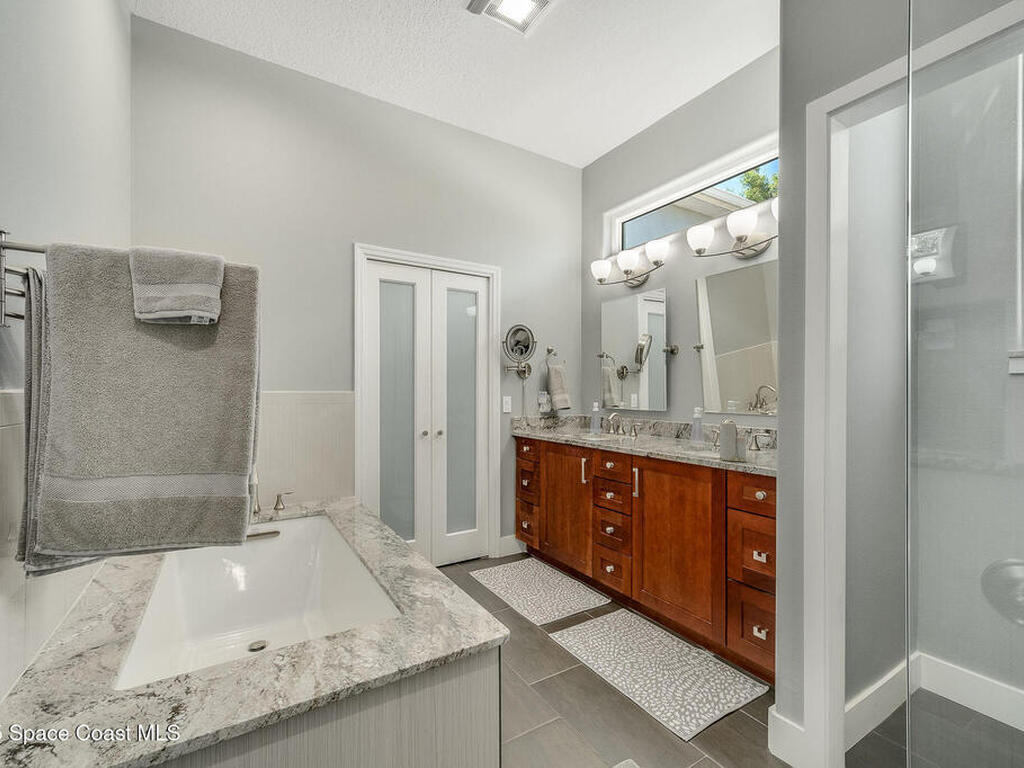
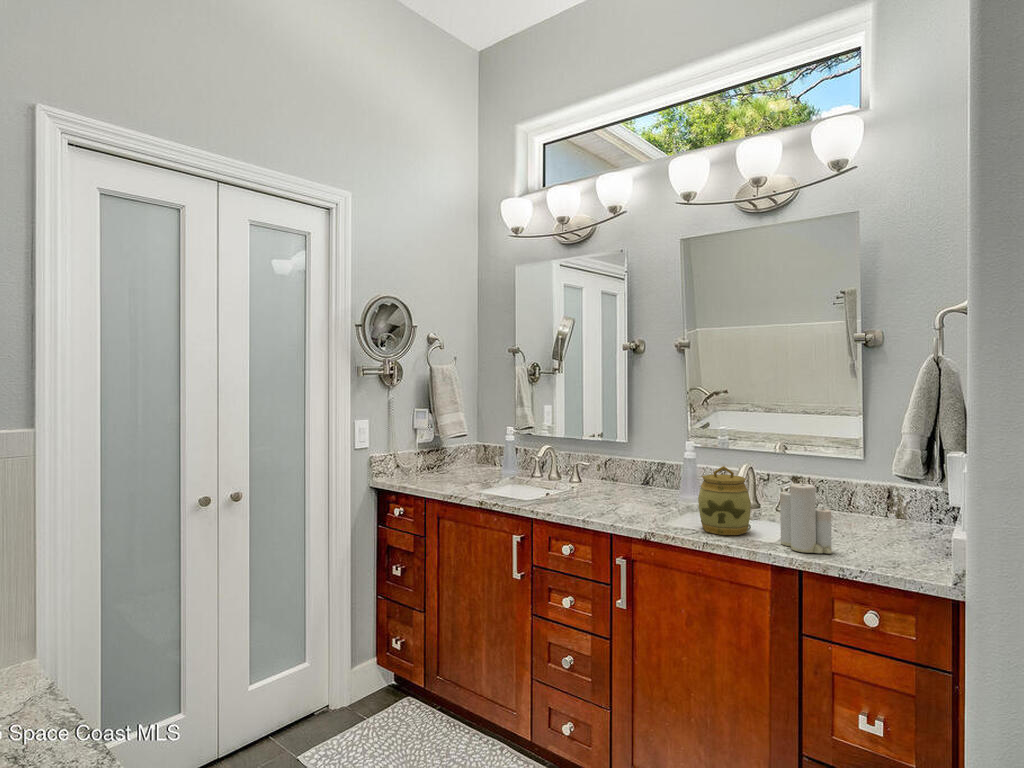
jar: none [679,415,710,454] -> present [698,466,751,535]

